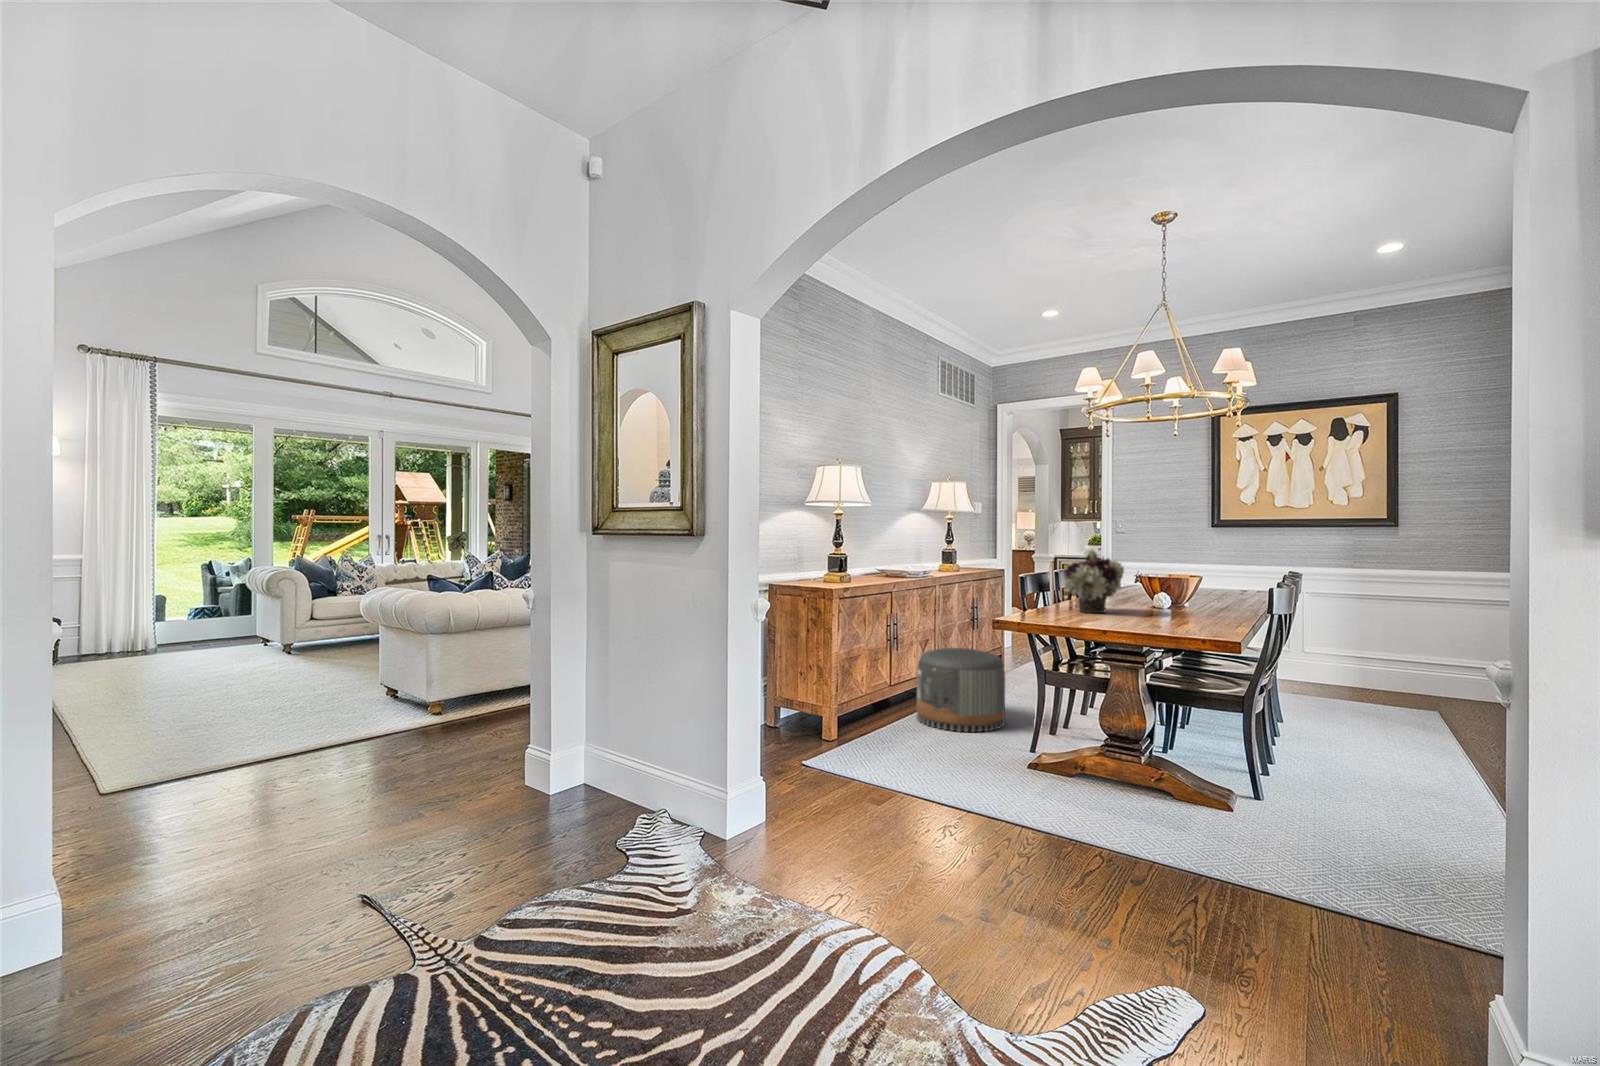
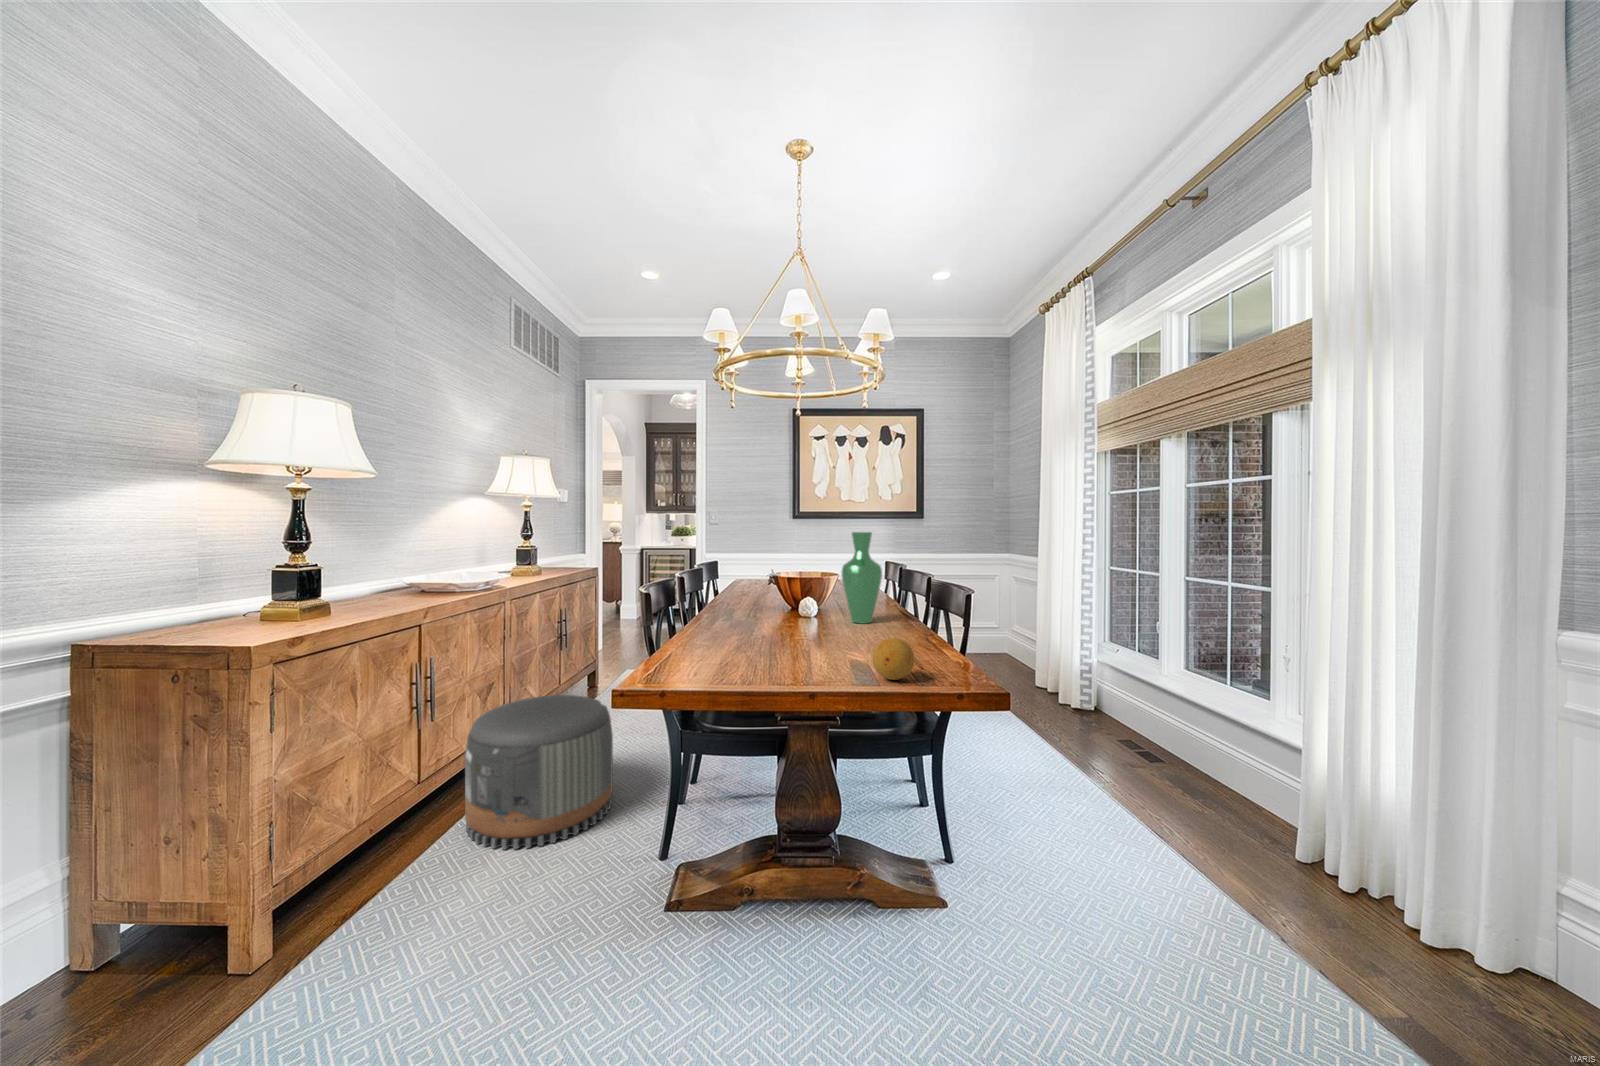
vase: none [1183,540,1220,614] -> present [841,532,882,623]
flower arrangement: present [1064,549,1124,613] -> none [706,546,792,642]
fruit: none [1149,605,1178,630] -> present [873,638,914,680]

